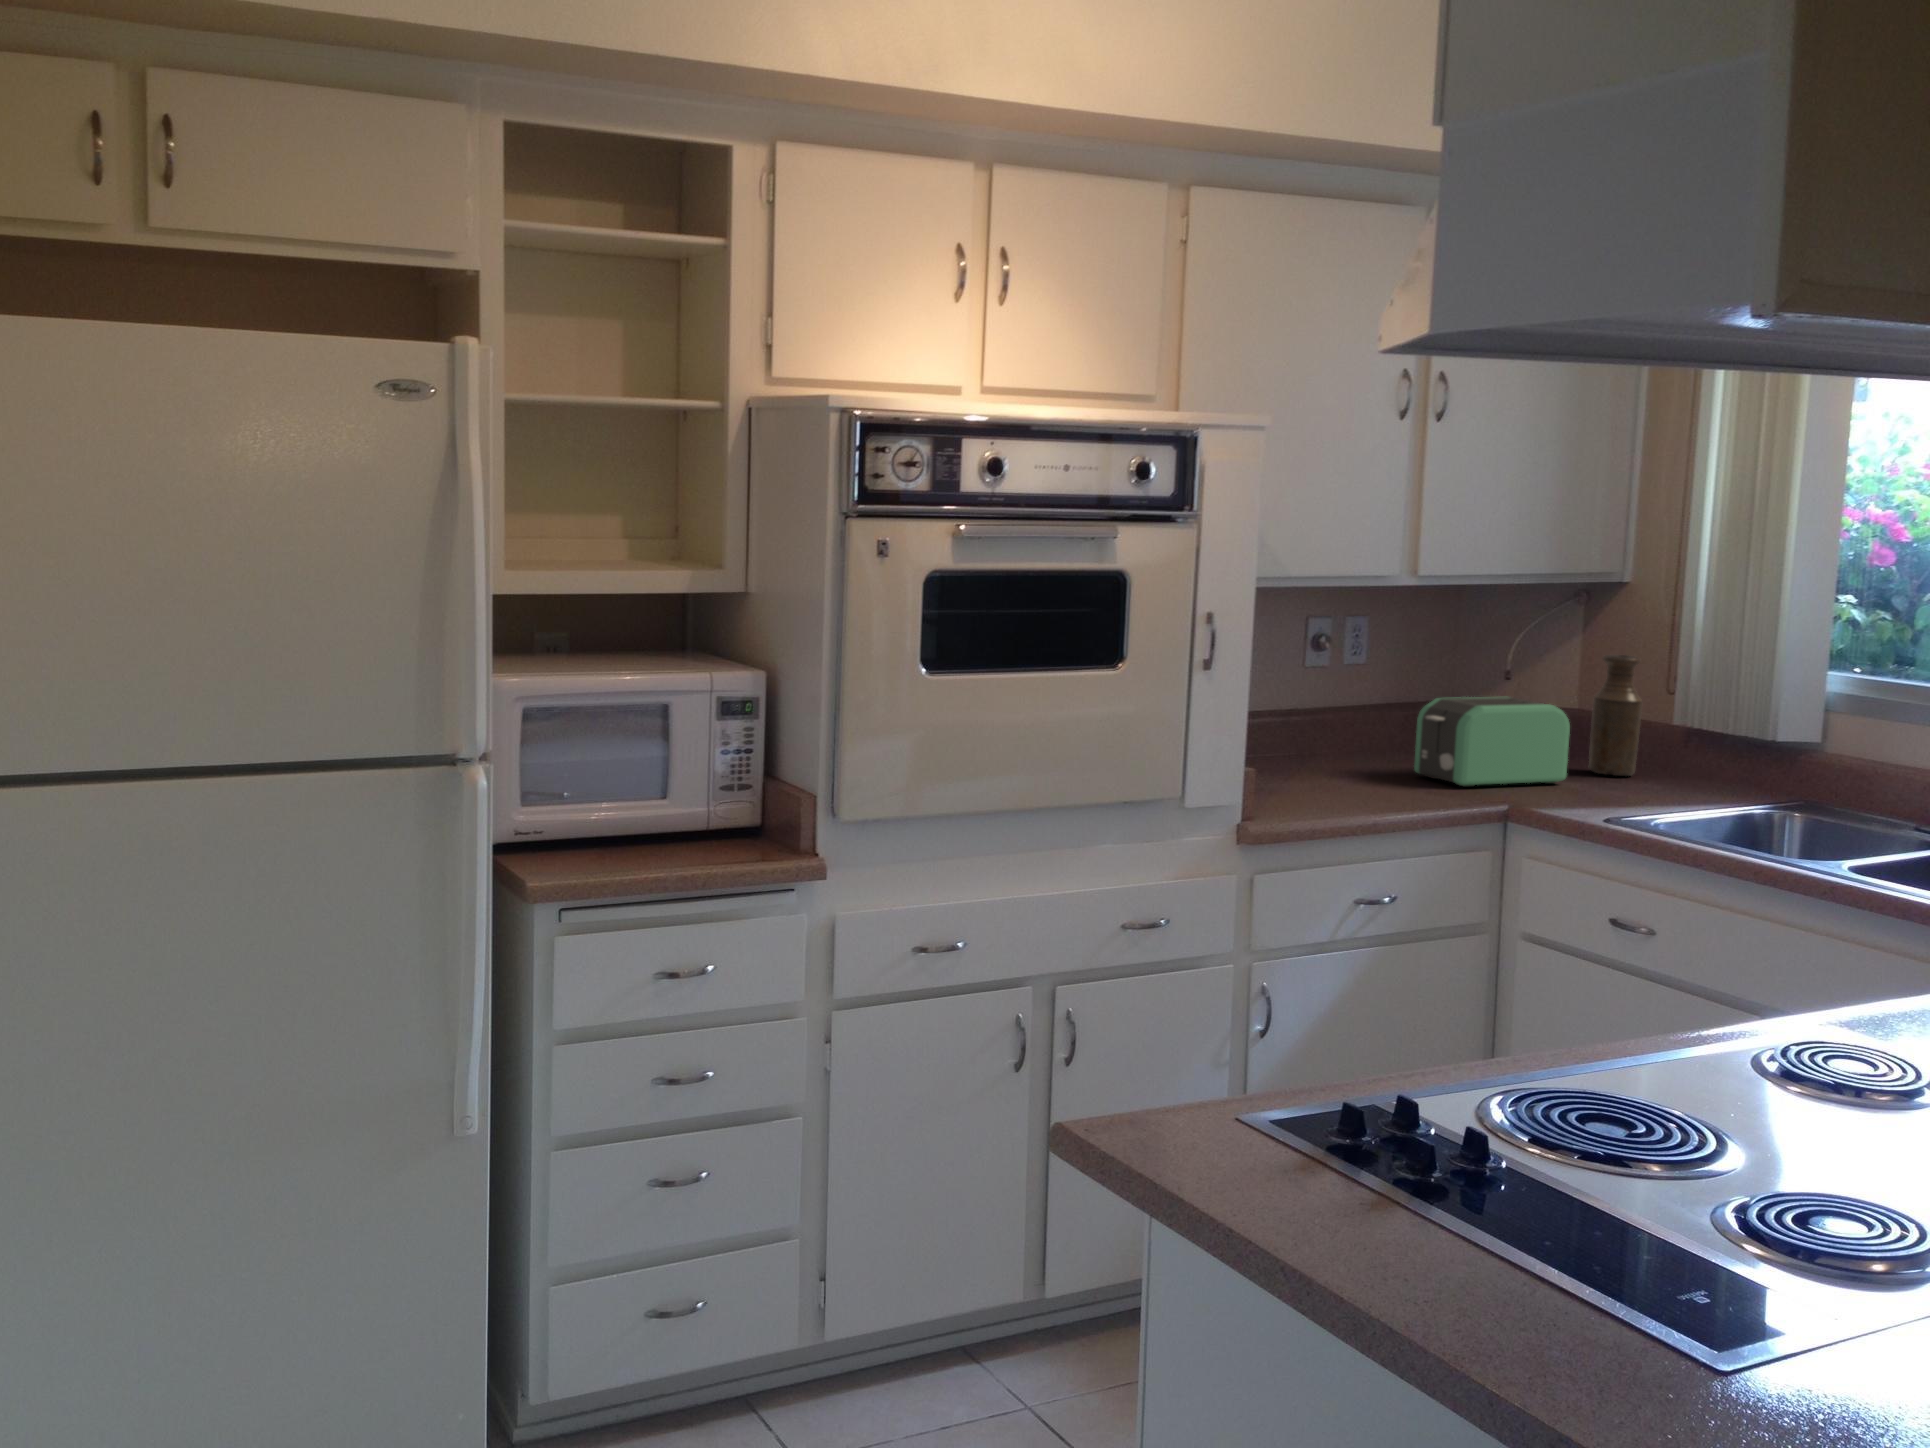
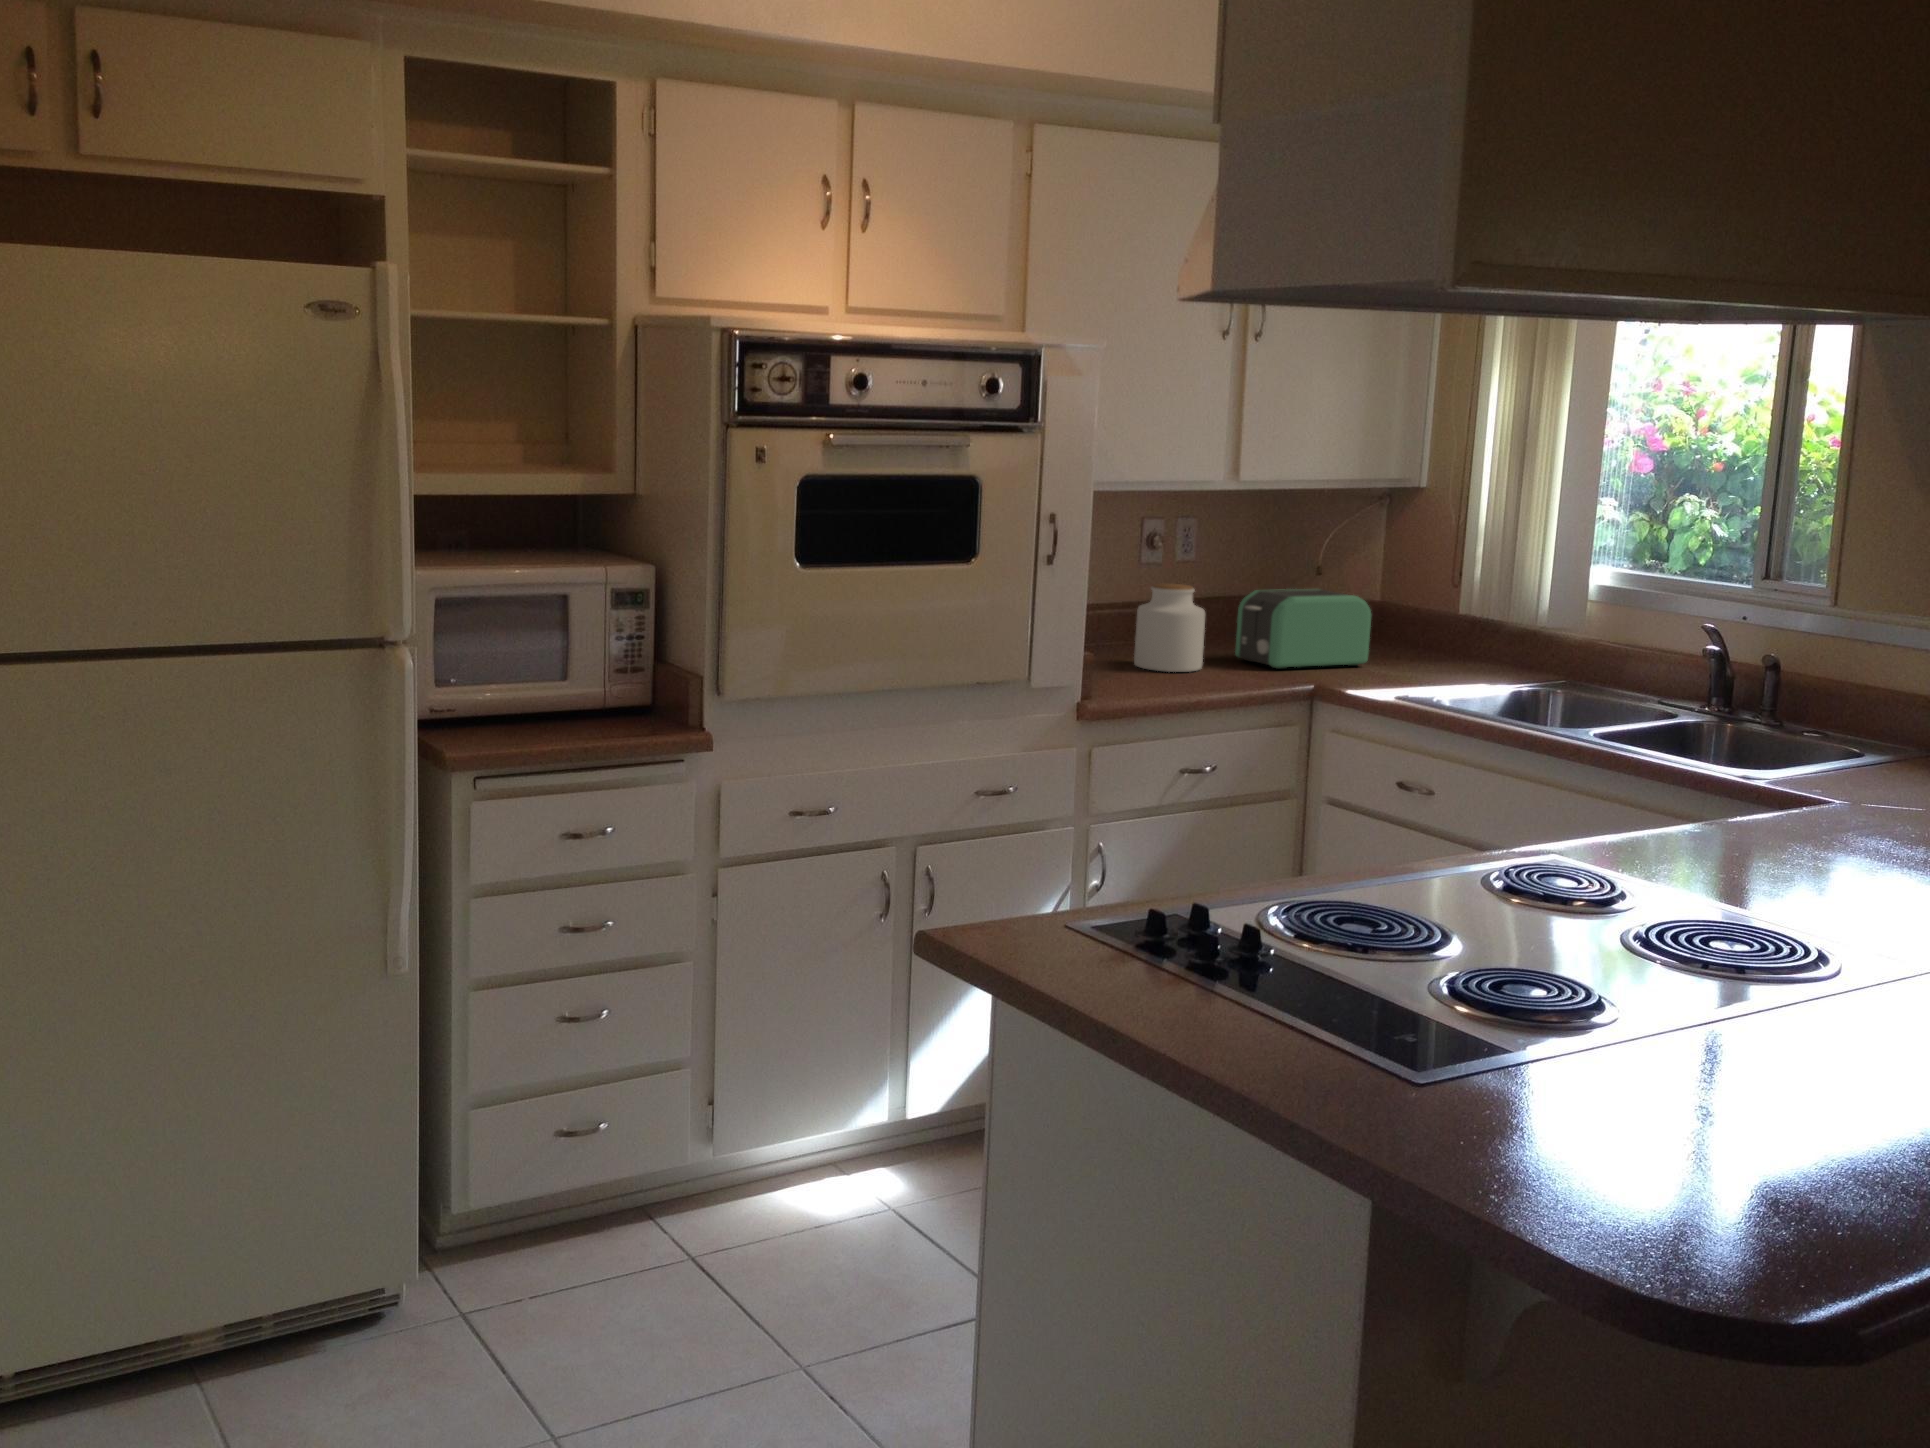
bottle: present [1589,655,1642,776] -> none [1389,551,1435,659]
jar: none [1300,691,1381,790] -> present [1134,583,1205,672]

